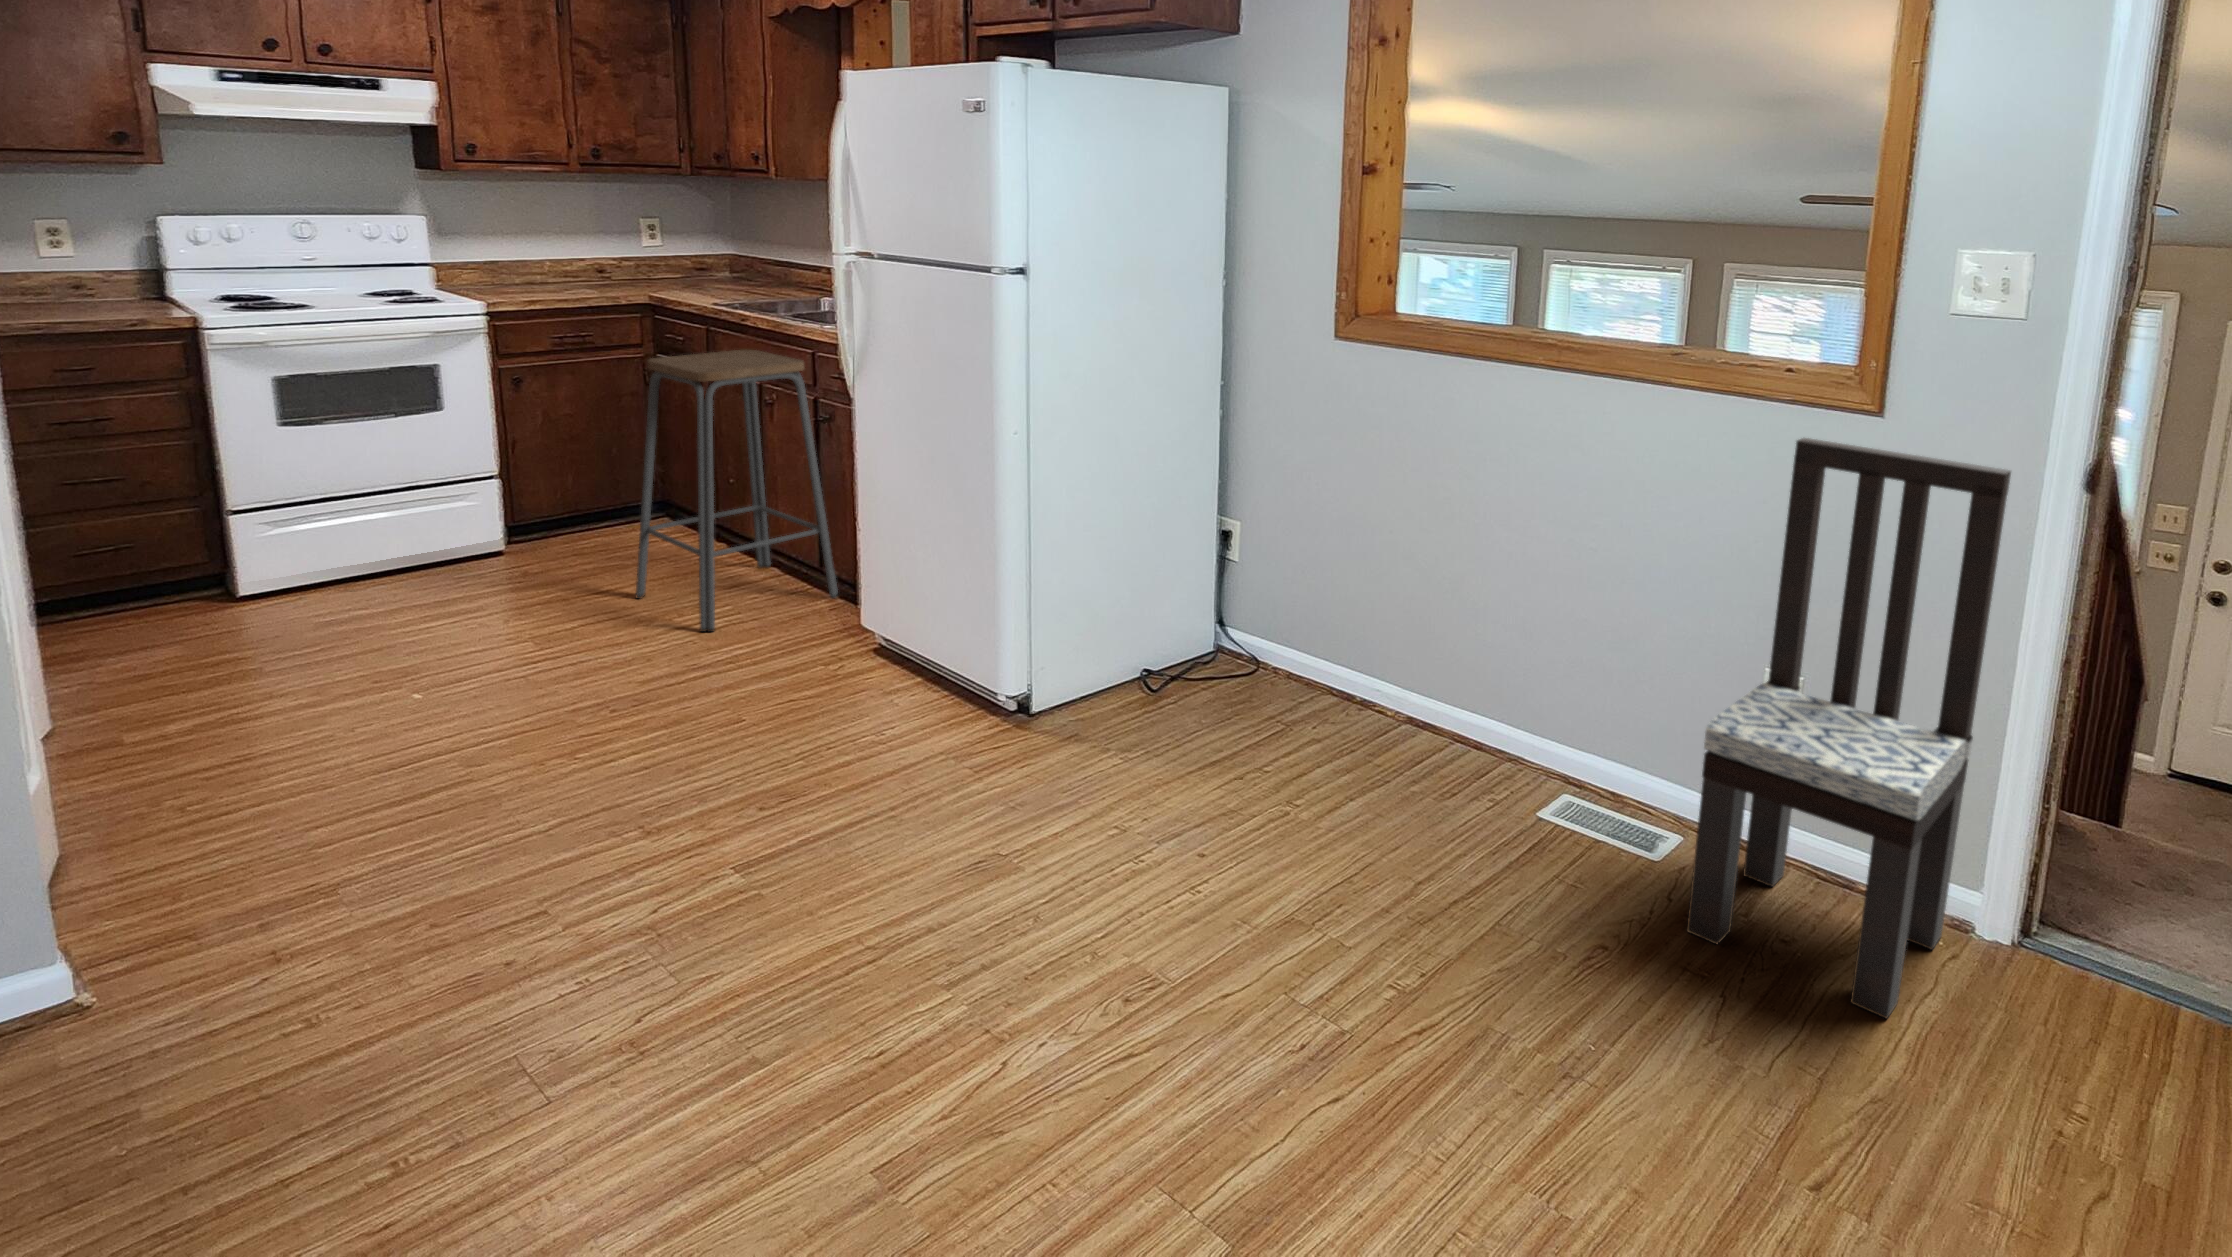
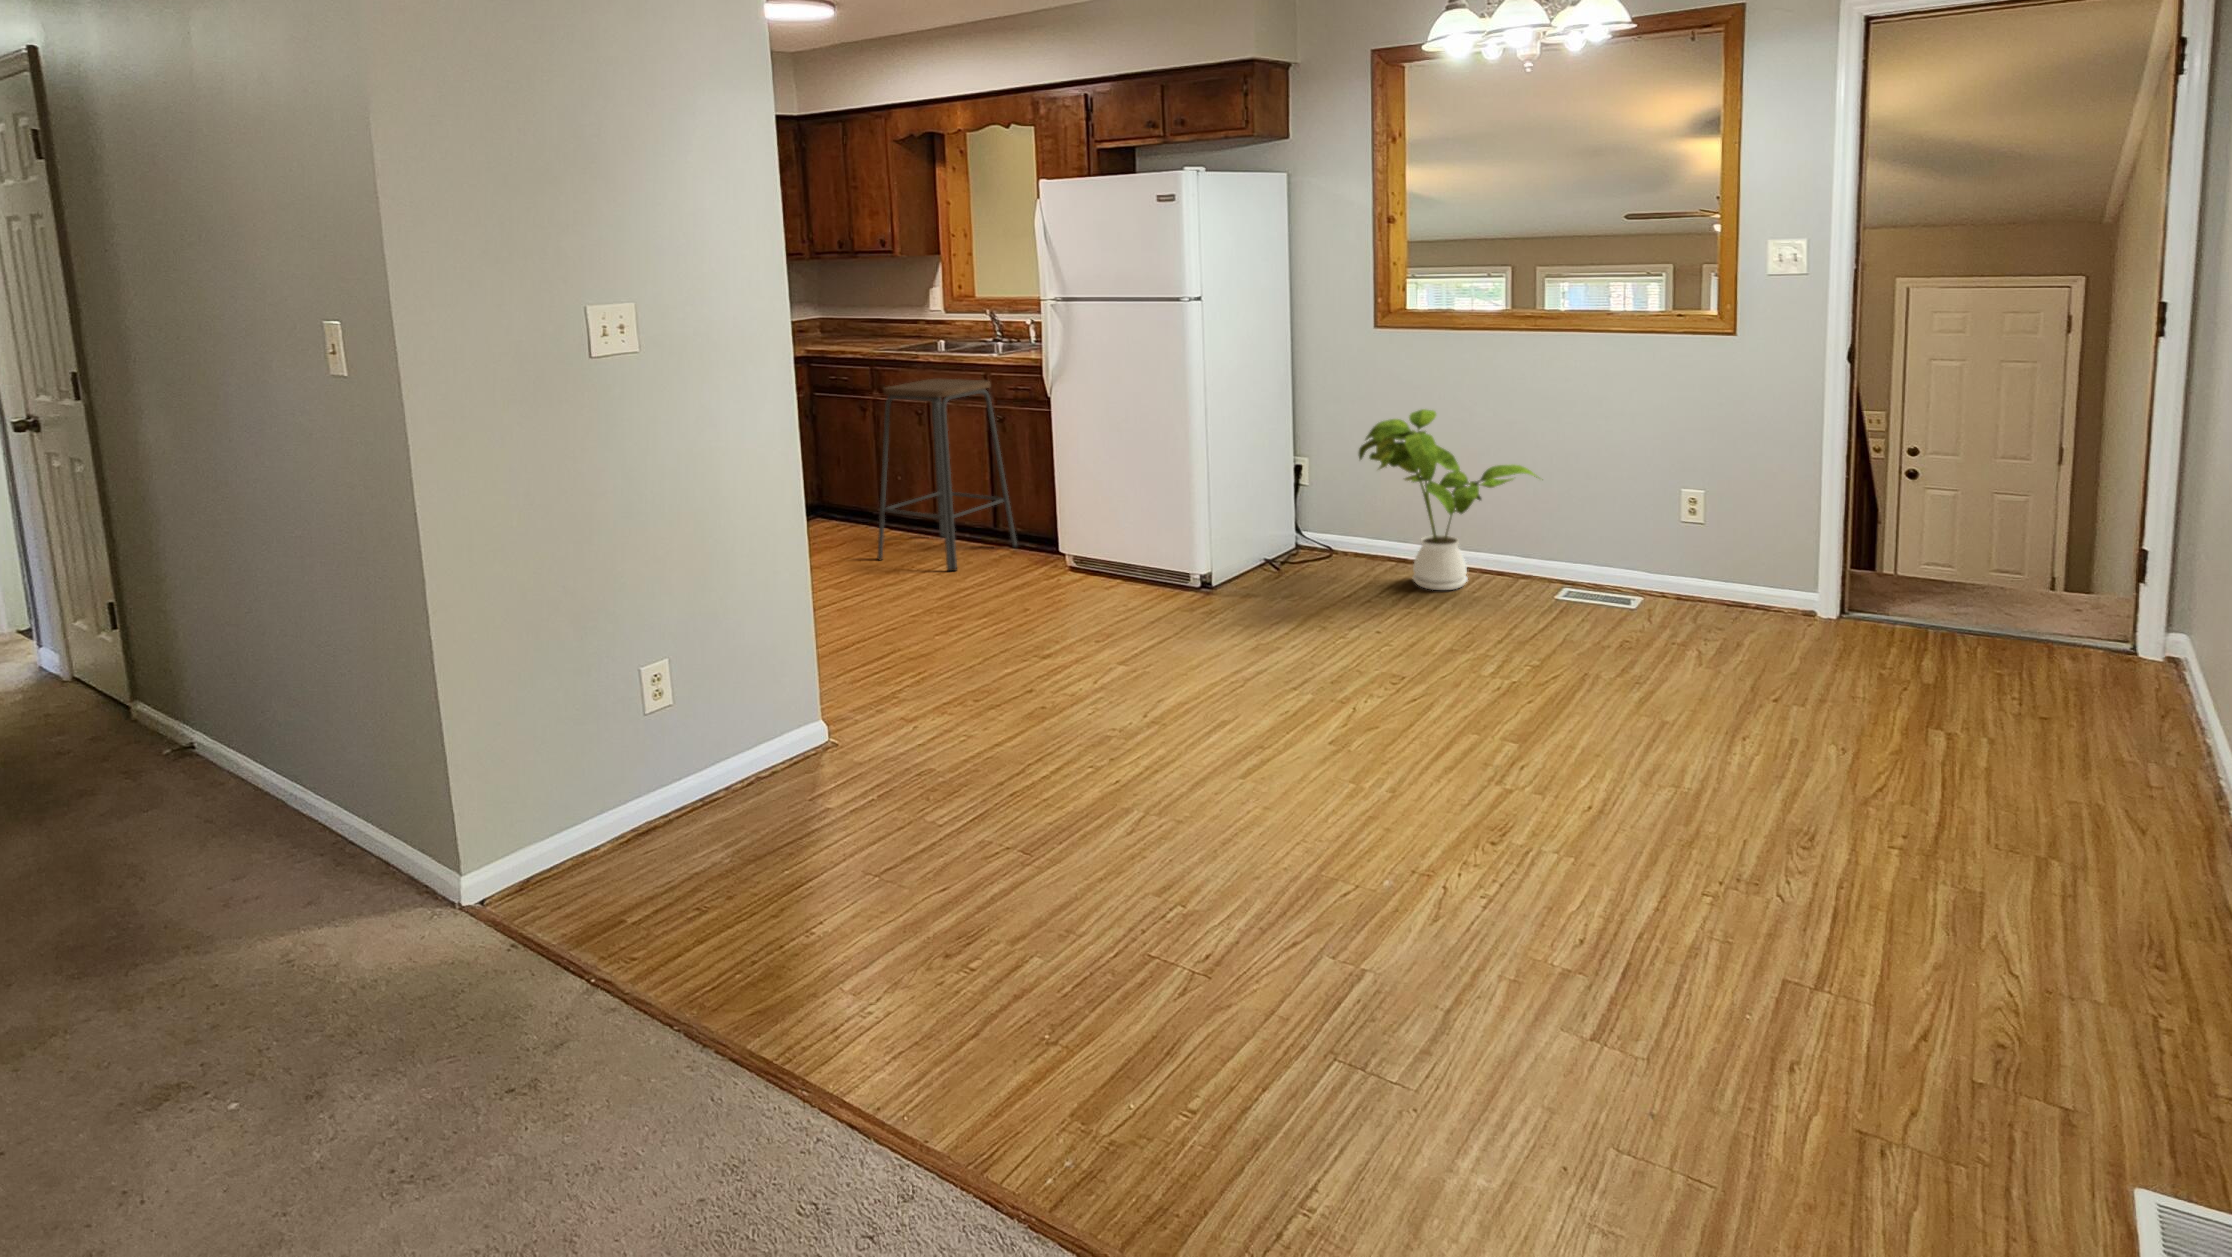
dining chair: present [1687,438,2011,1018] -> none [1665,352,1810,649]
house plant: none [1247,481,1539,771] -> present [1359,409,1543,590]

